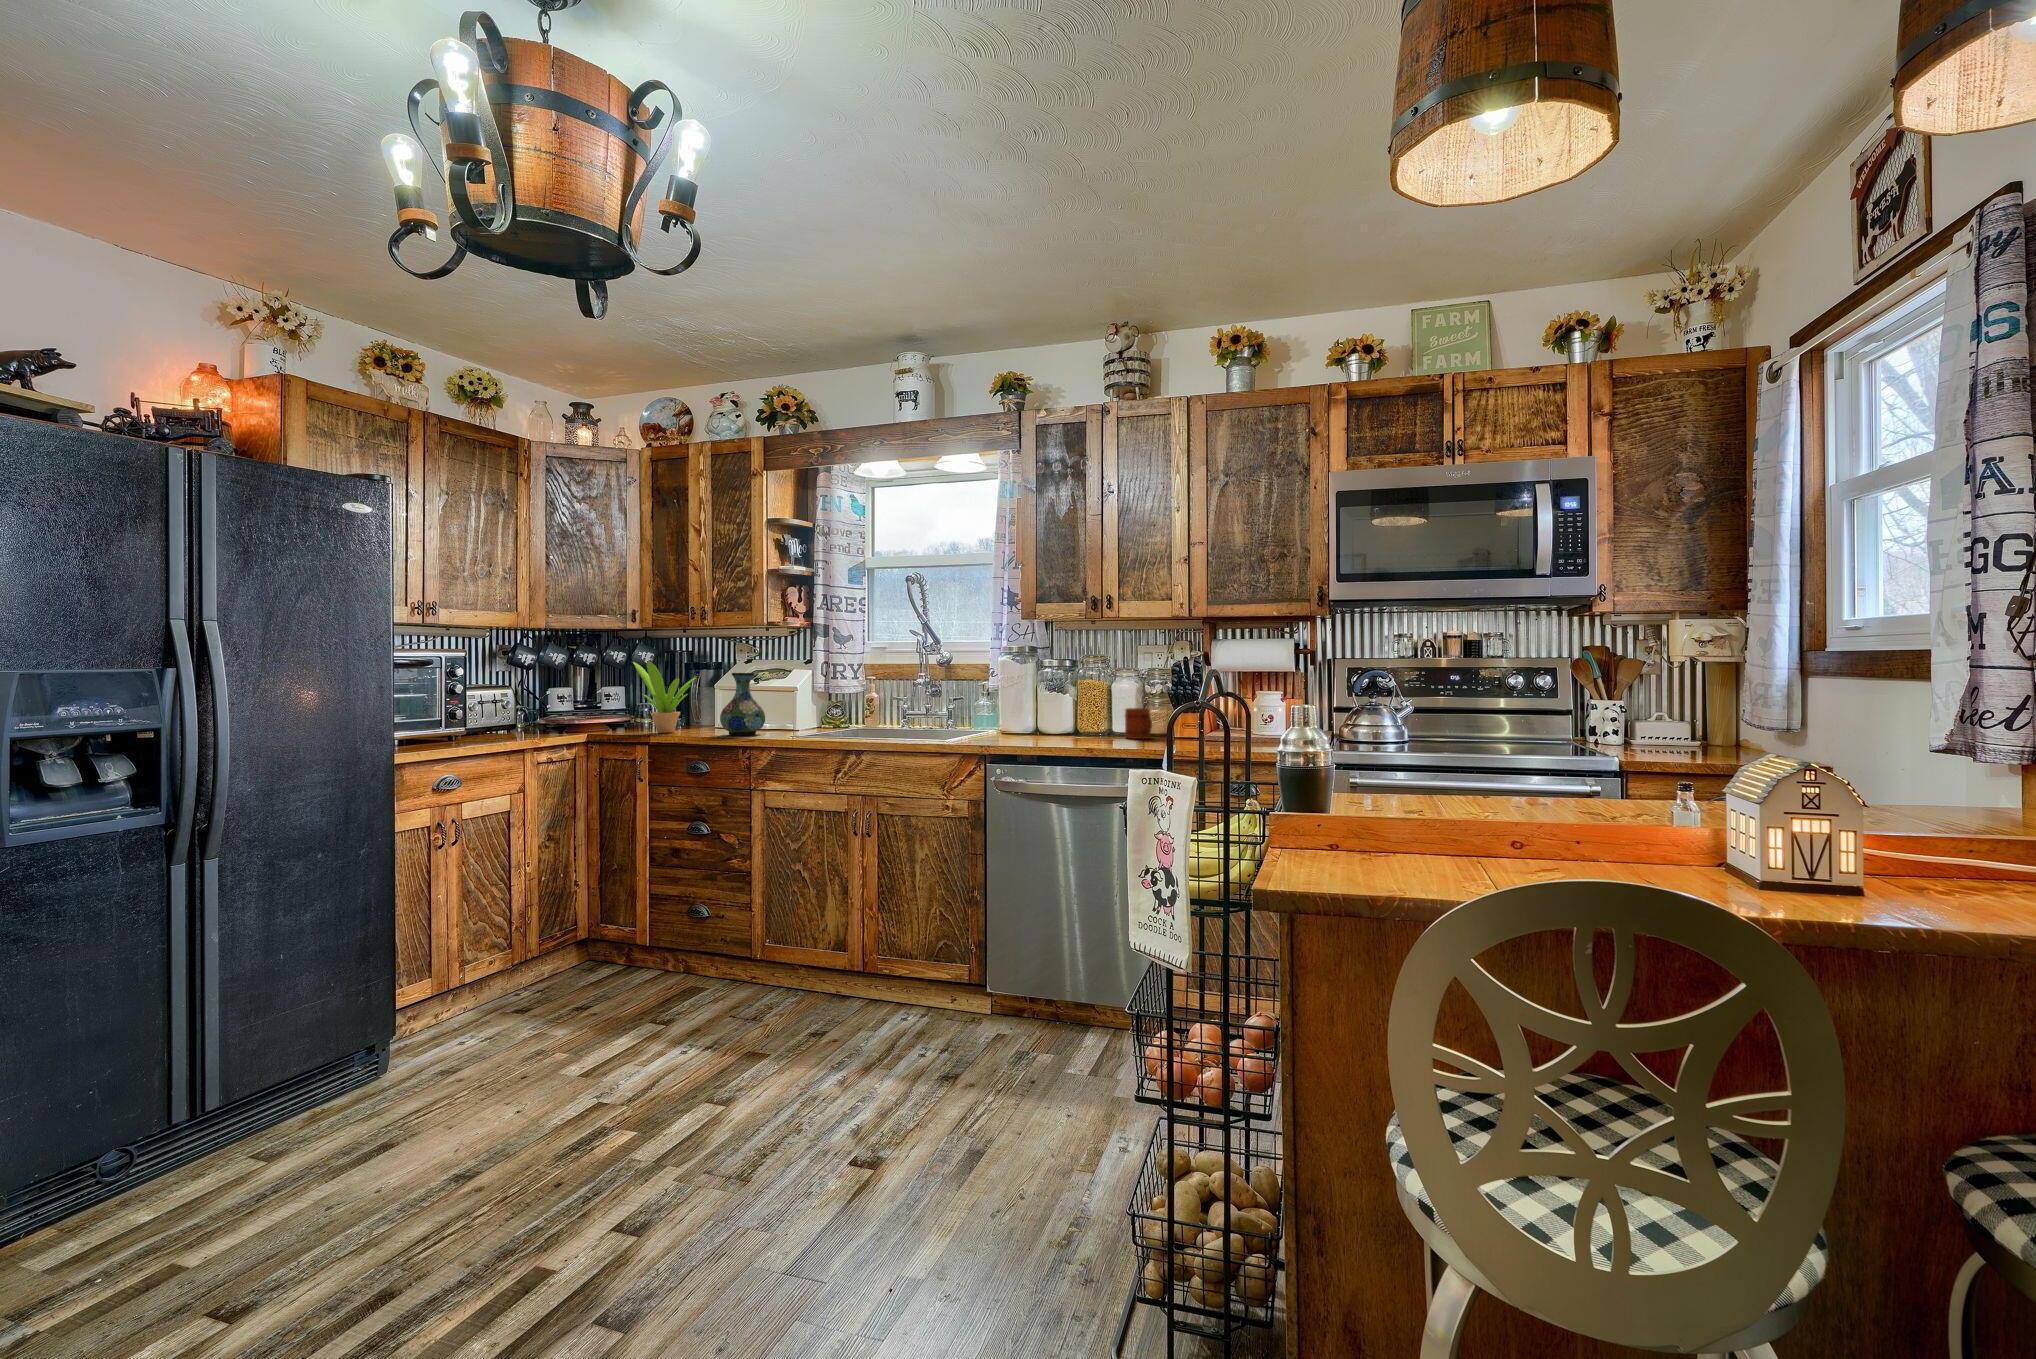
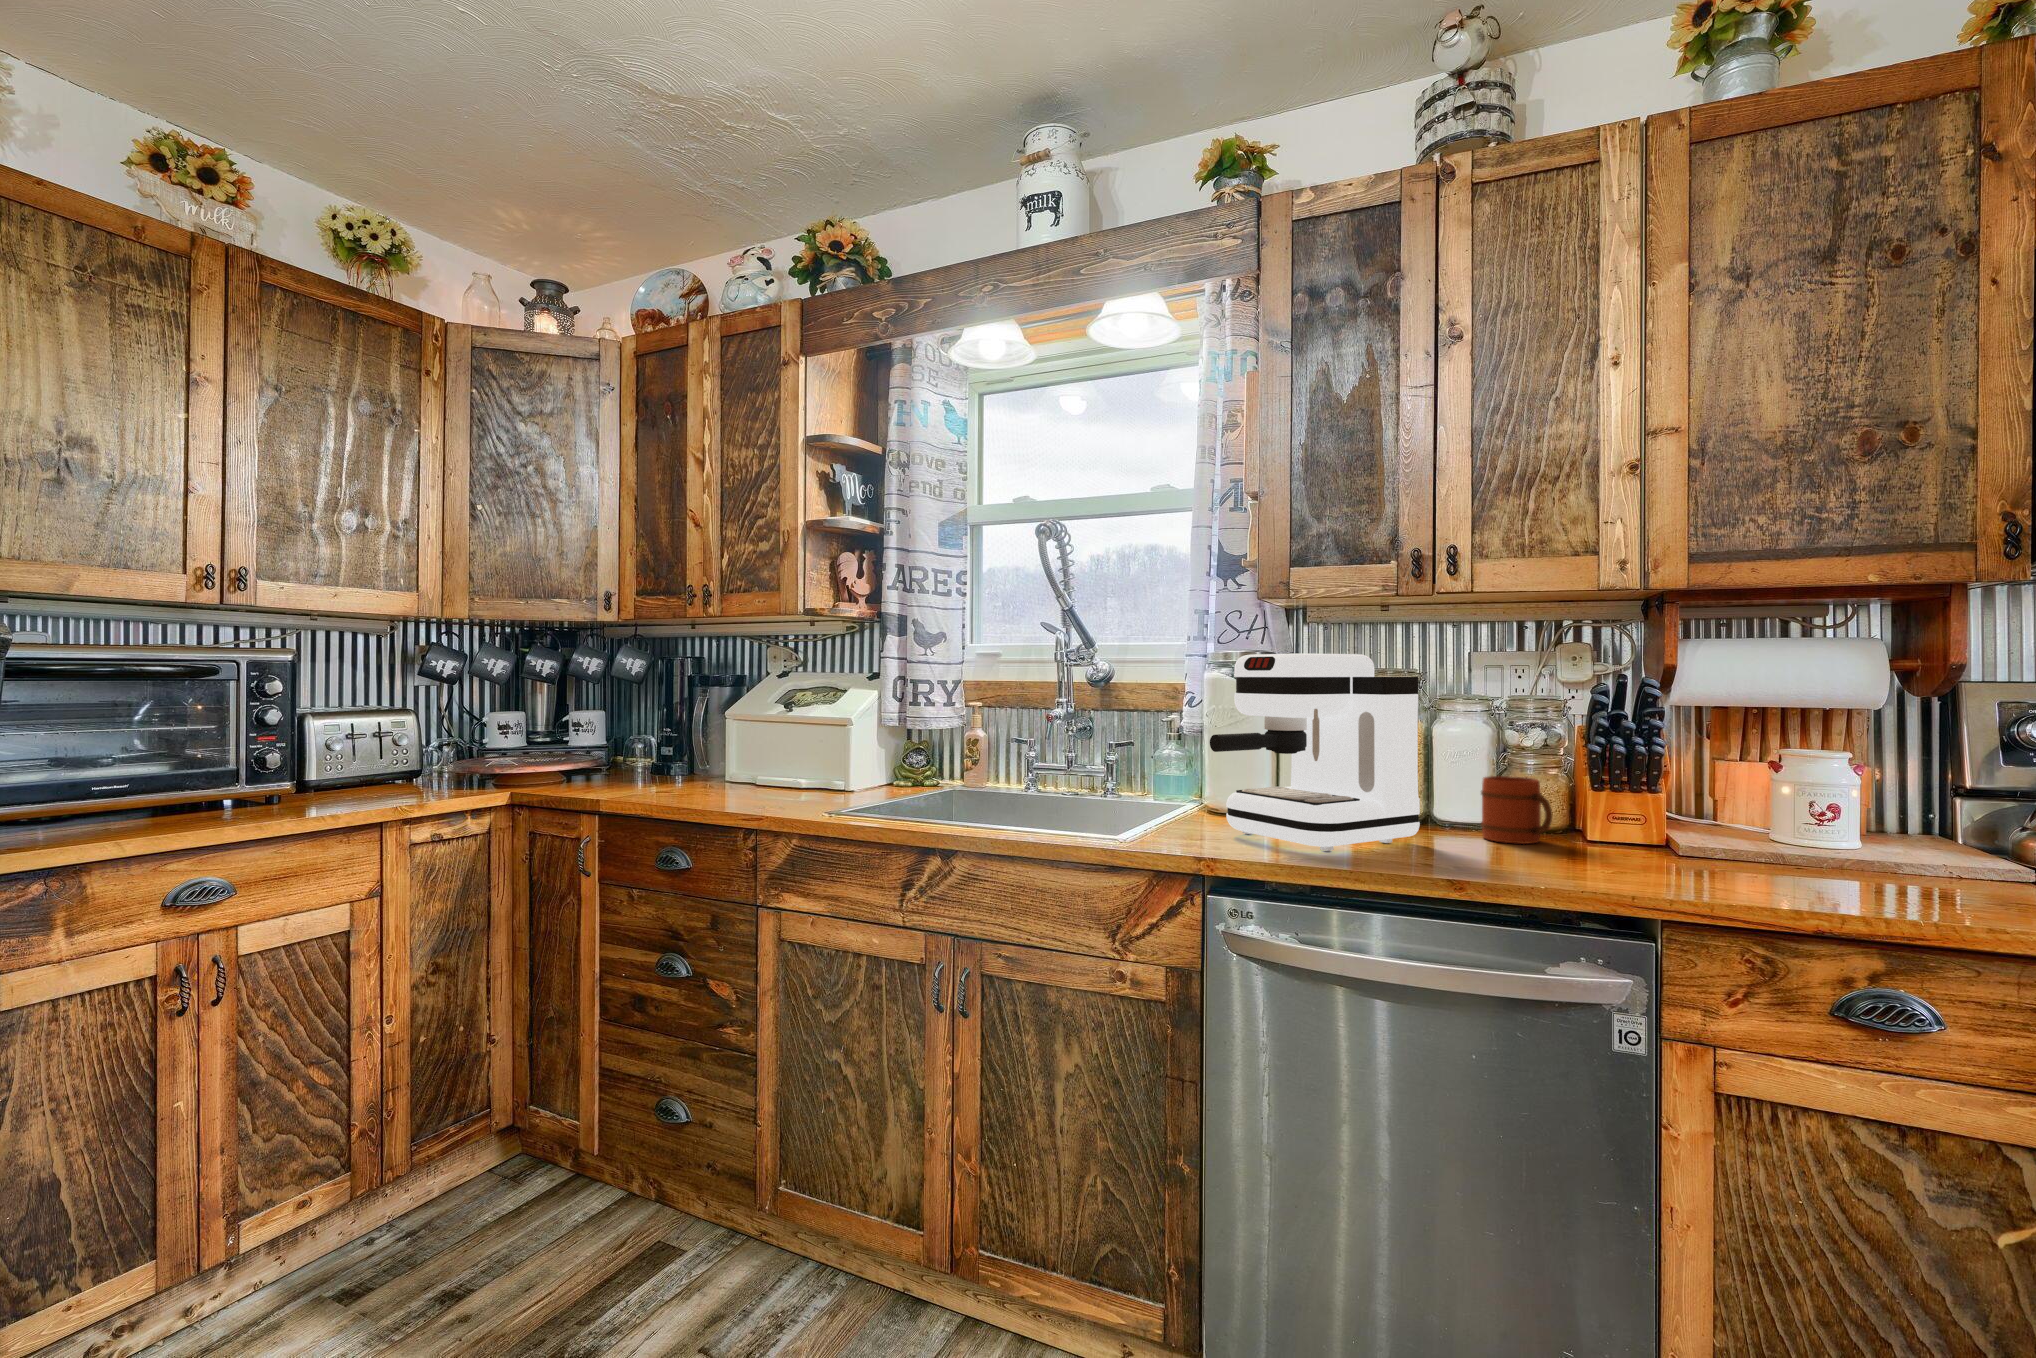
coffee maker: none [990,648,1092,742] -> present [1210,653,1420,851]
potted plant: present [633,661,696,733] -> none [600,672,699,788]
vase: present [720,673,765,735] -> none [719,693,796,801]

